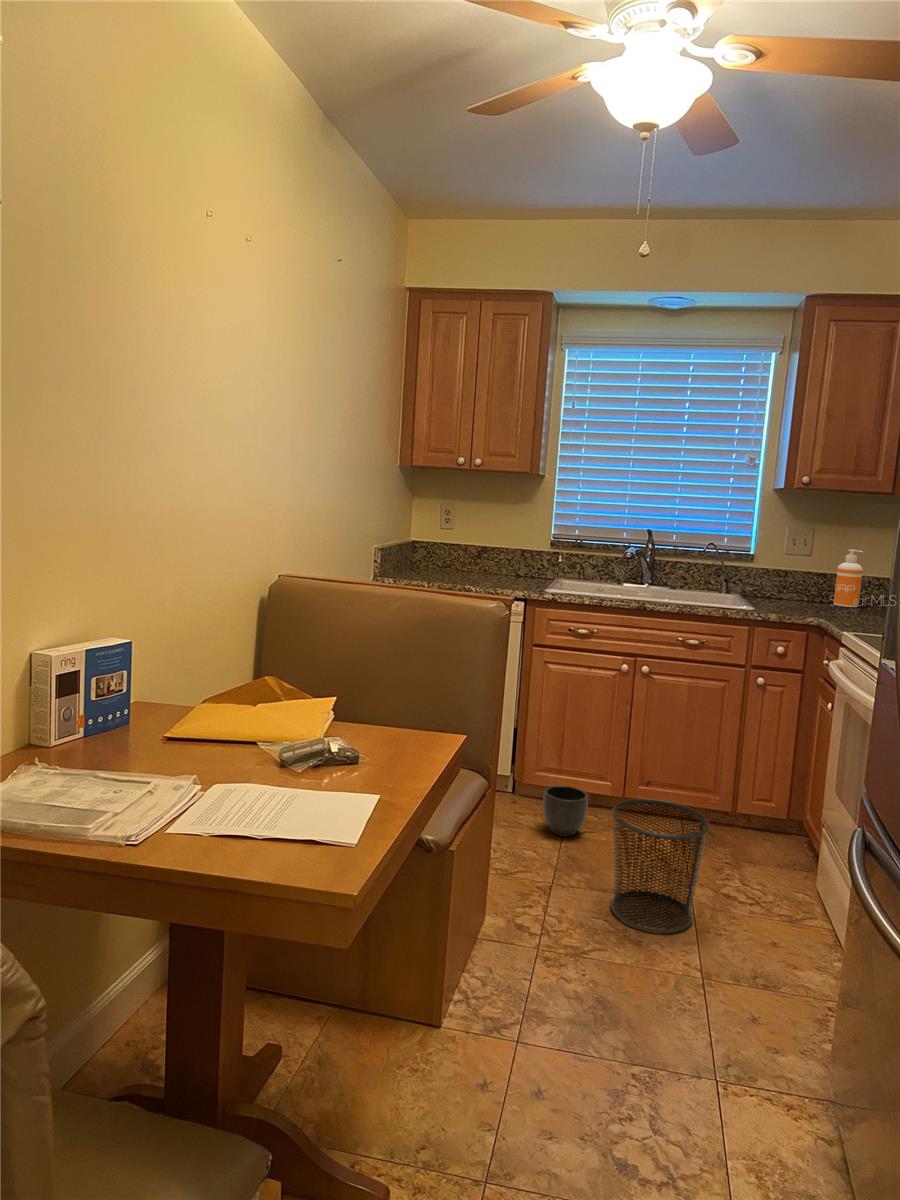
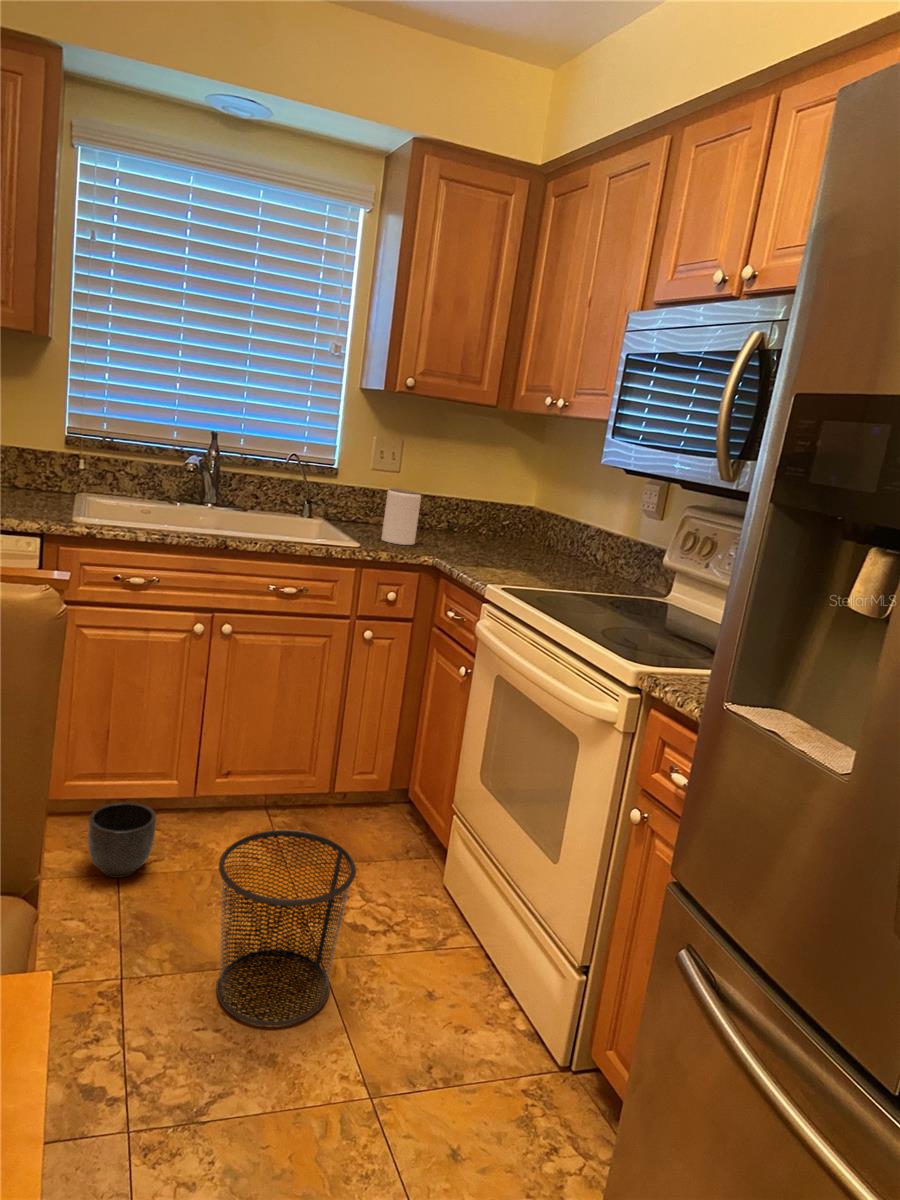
soap dispenser: present [833,549,863,607] -> none [424,470,457,536]
jar: none [781,565,816,611] -> present [382,488,421,545]

